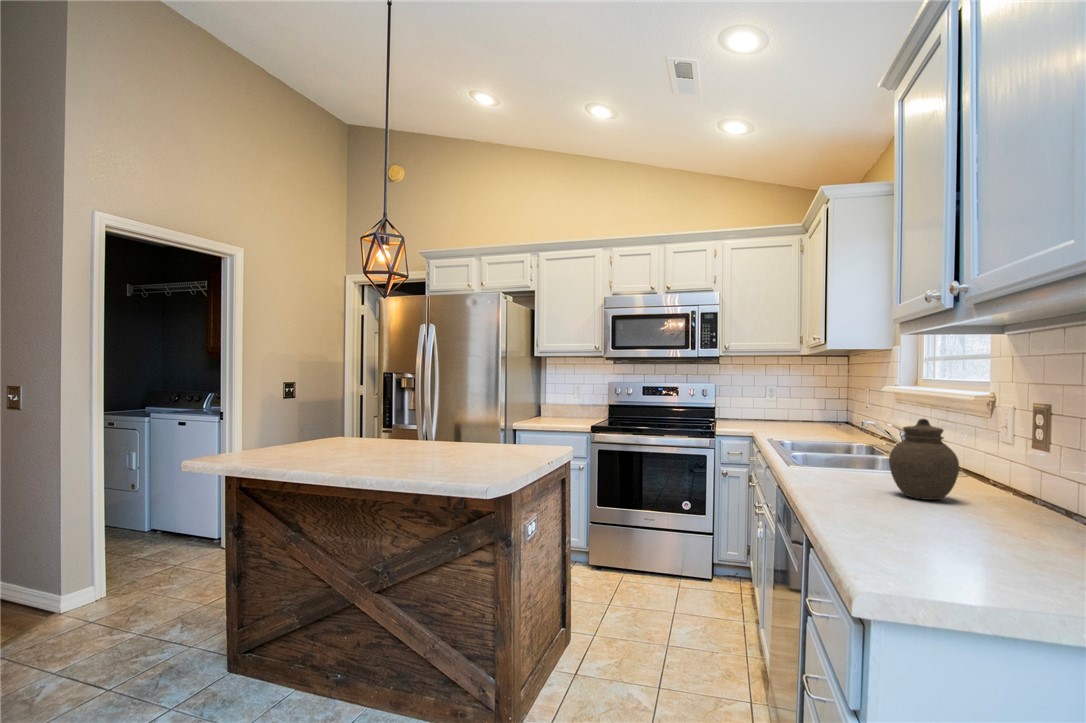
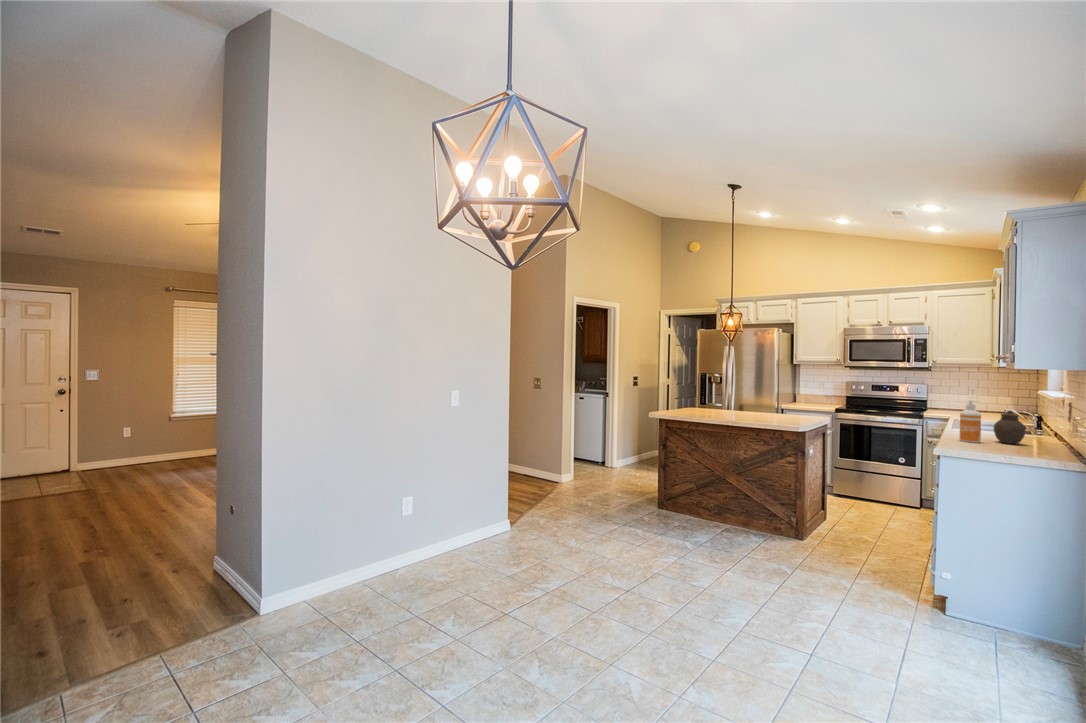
soap dispenser: none [831,396,879,505] -> present [960,400,981,443]

